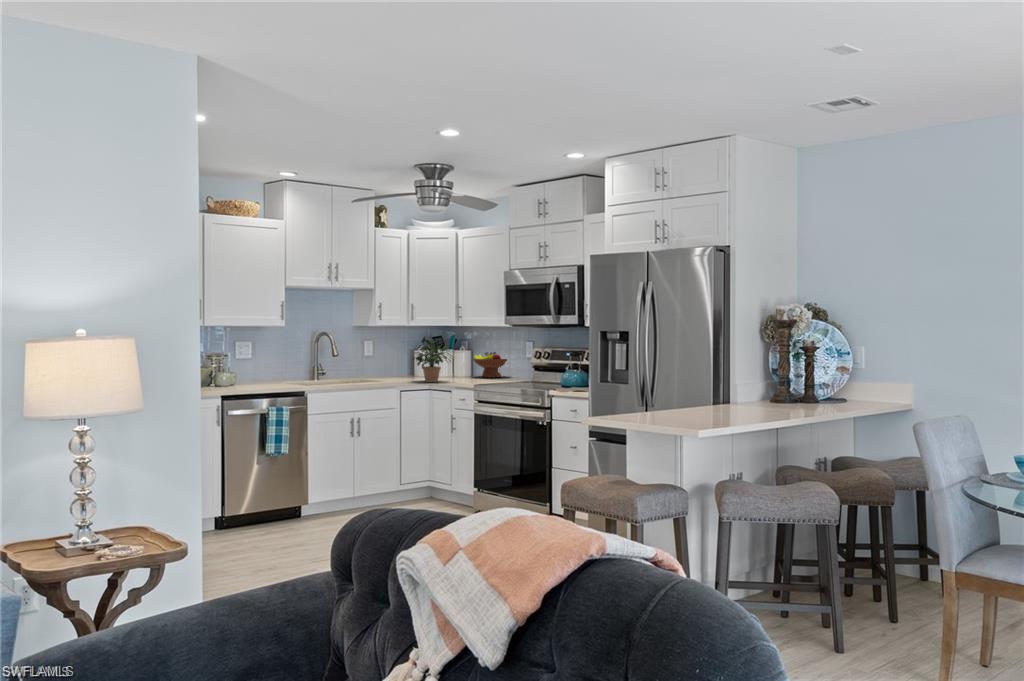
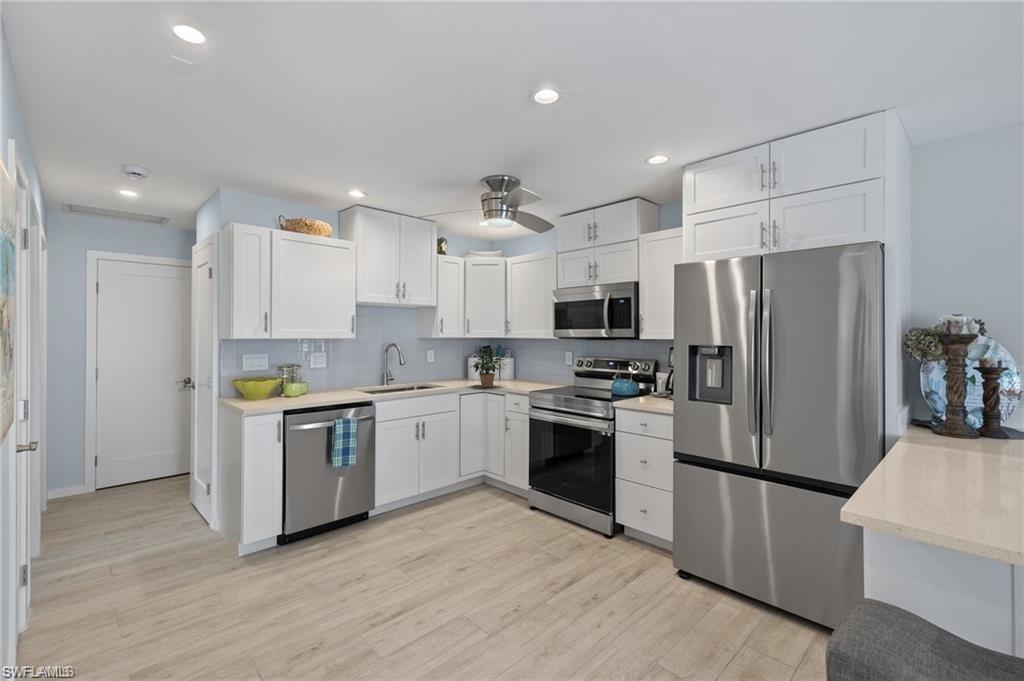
fruit bowl: present [473,352,507,377] -> none [516,359,548,380]

